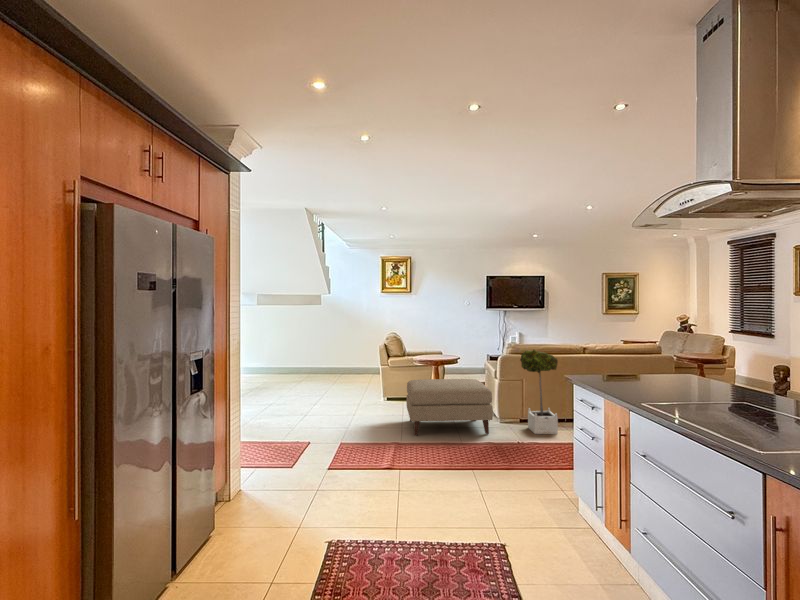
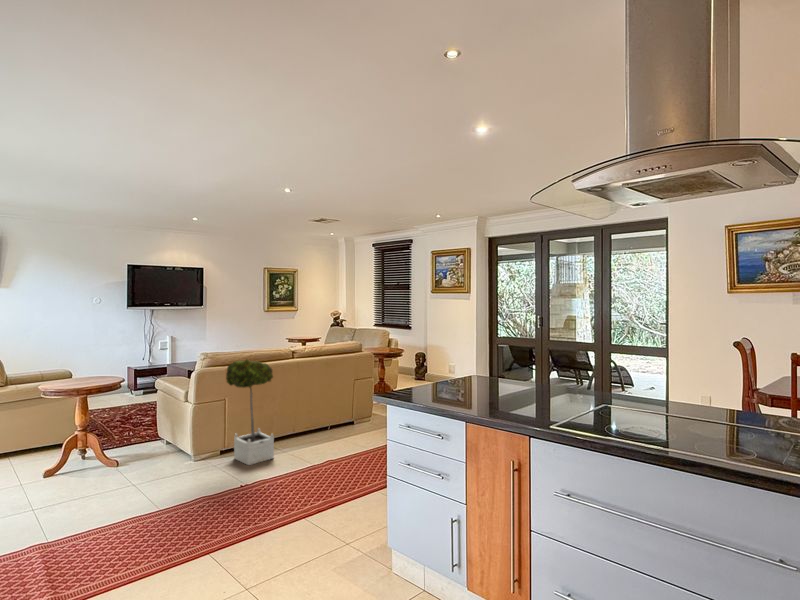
ottoman: present [406,379,493,436] -> none [37,408,196,518]

